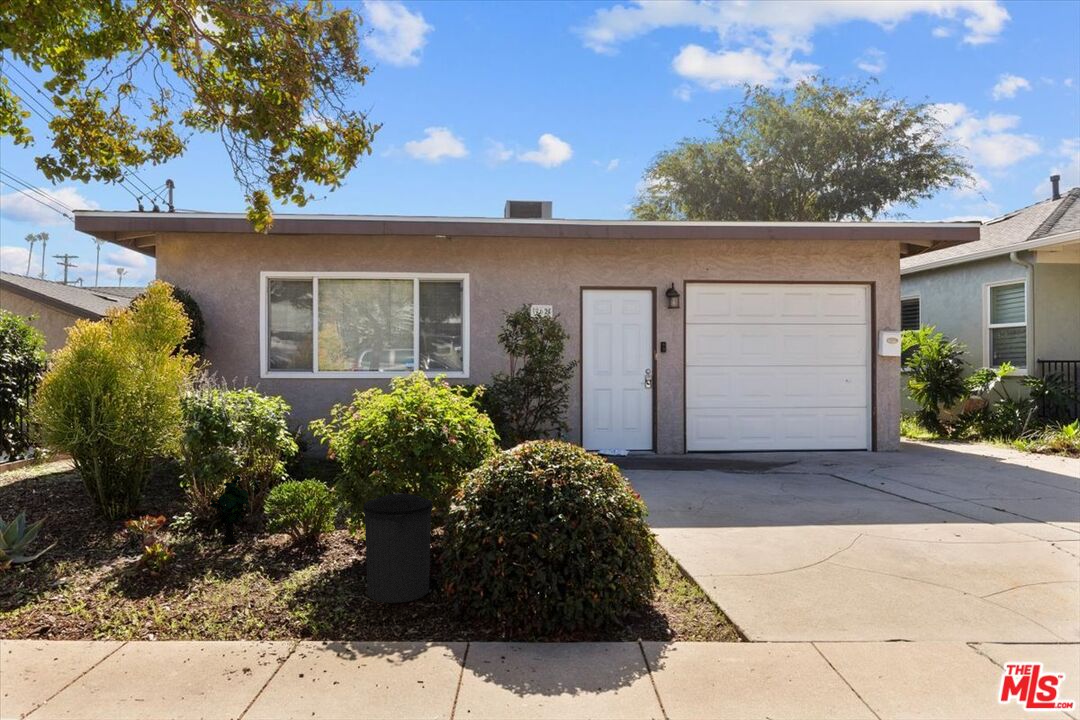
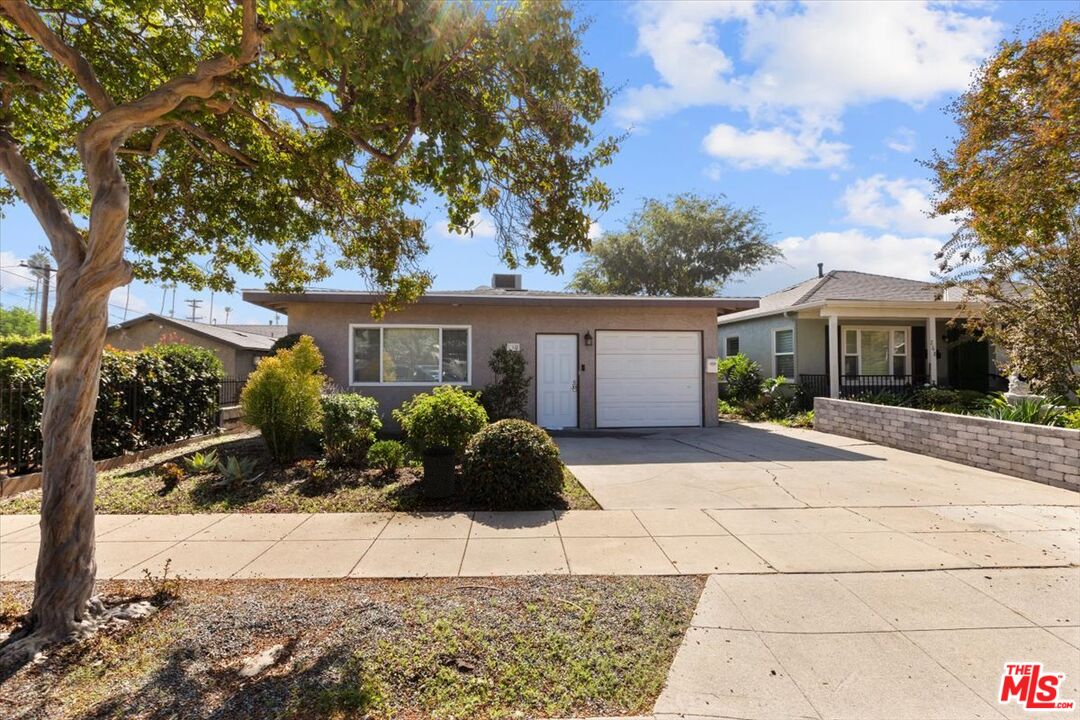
decorative plant: present [210,475,251,545] -> none [337,439,359,475]

